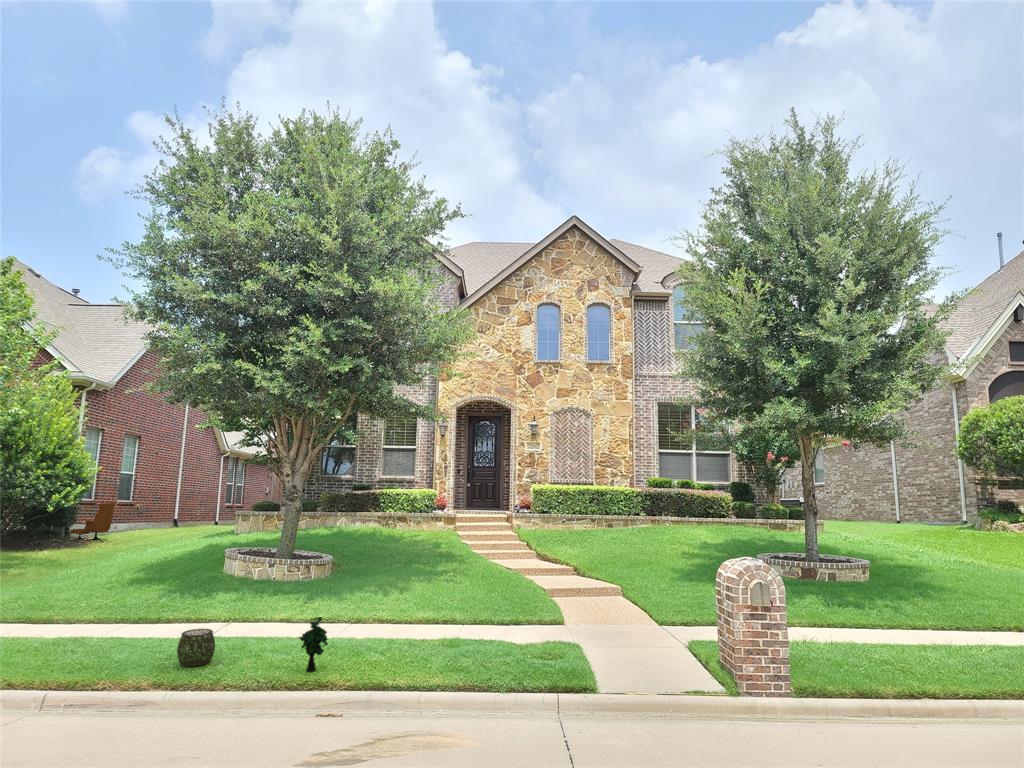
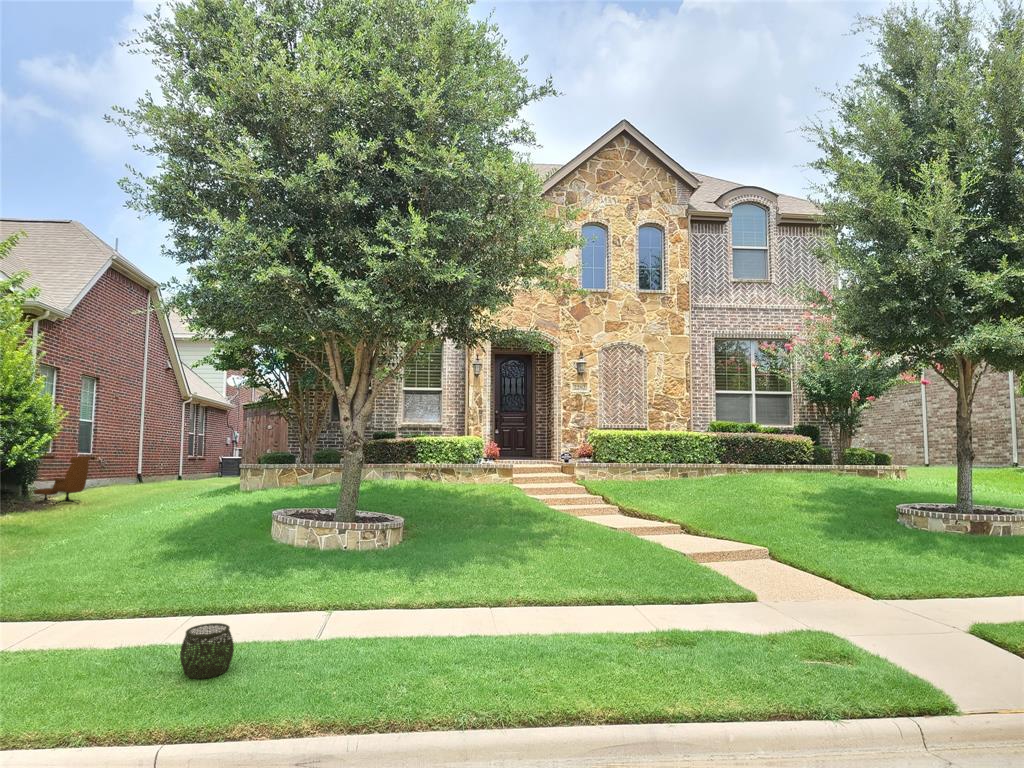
decorative plant: present [299,617,328,672] -> none [511,613,555,693]
woven basket: present [177,629,215,667] -> present [180,623,234,679]

